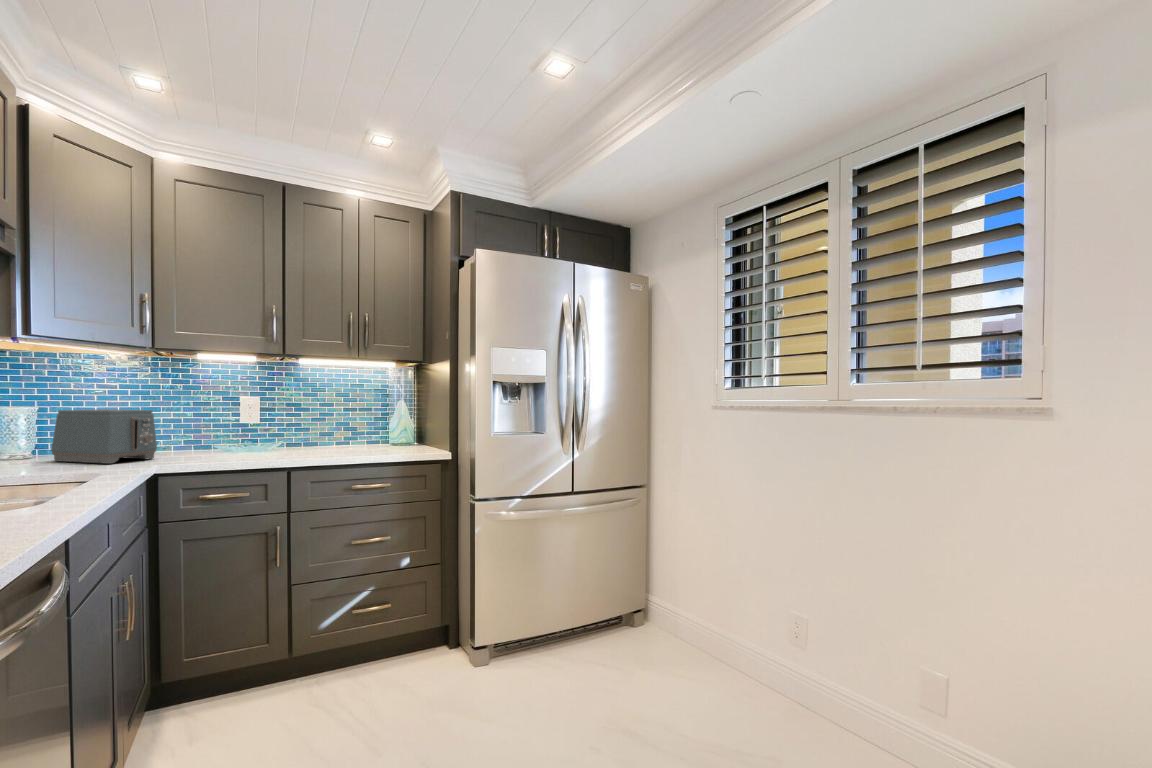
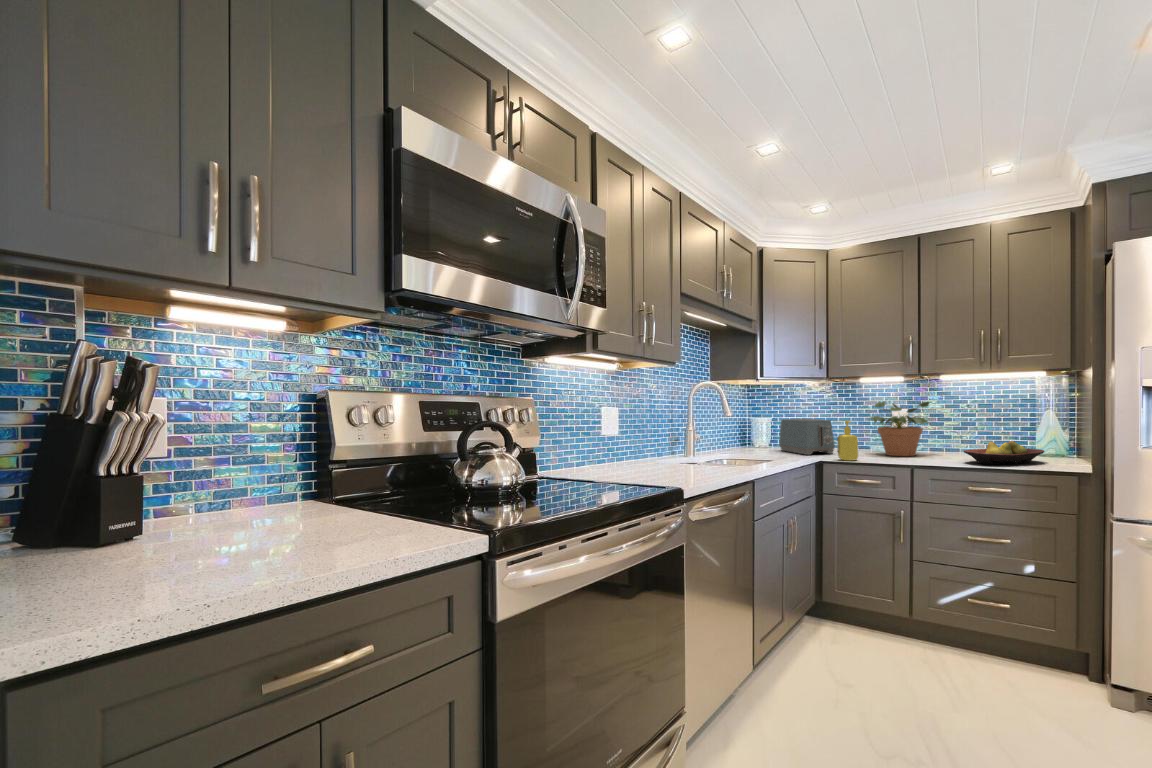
potted plant: none [213,385,301,455] -> present [871,402,929,456]
soap dispenser: none [165,408,199,466] -> present [837,421,858,461]
fruit bowl: none [330,429,401,456] -> present [964,441,1044,464]

